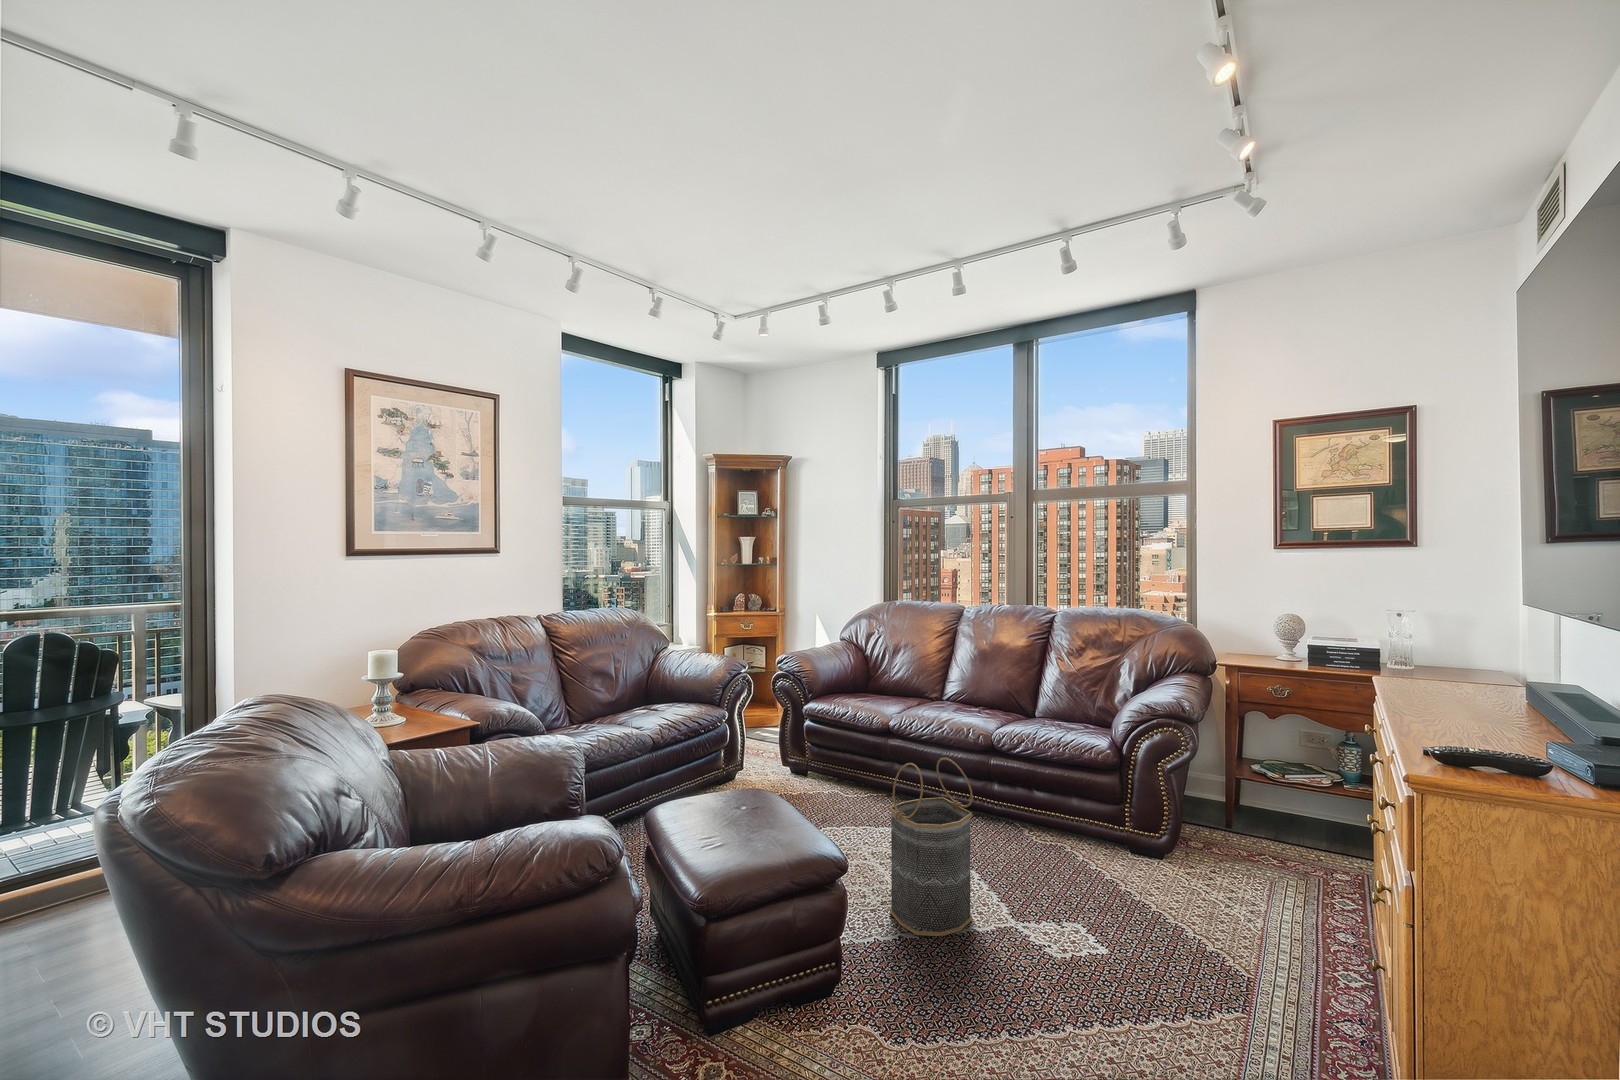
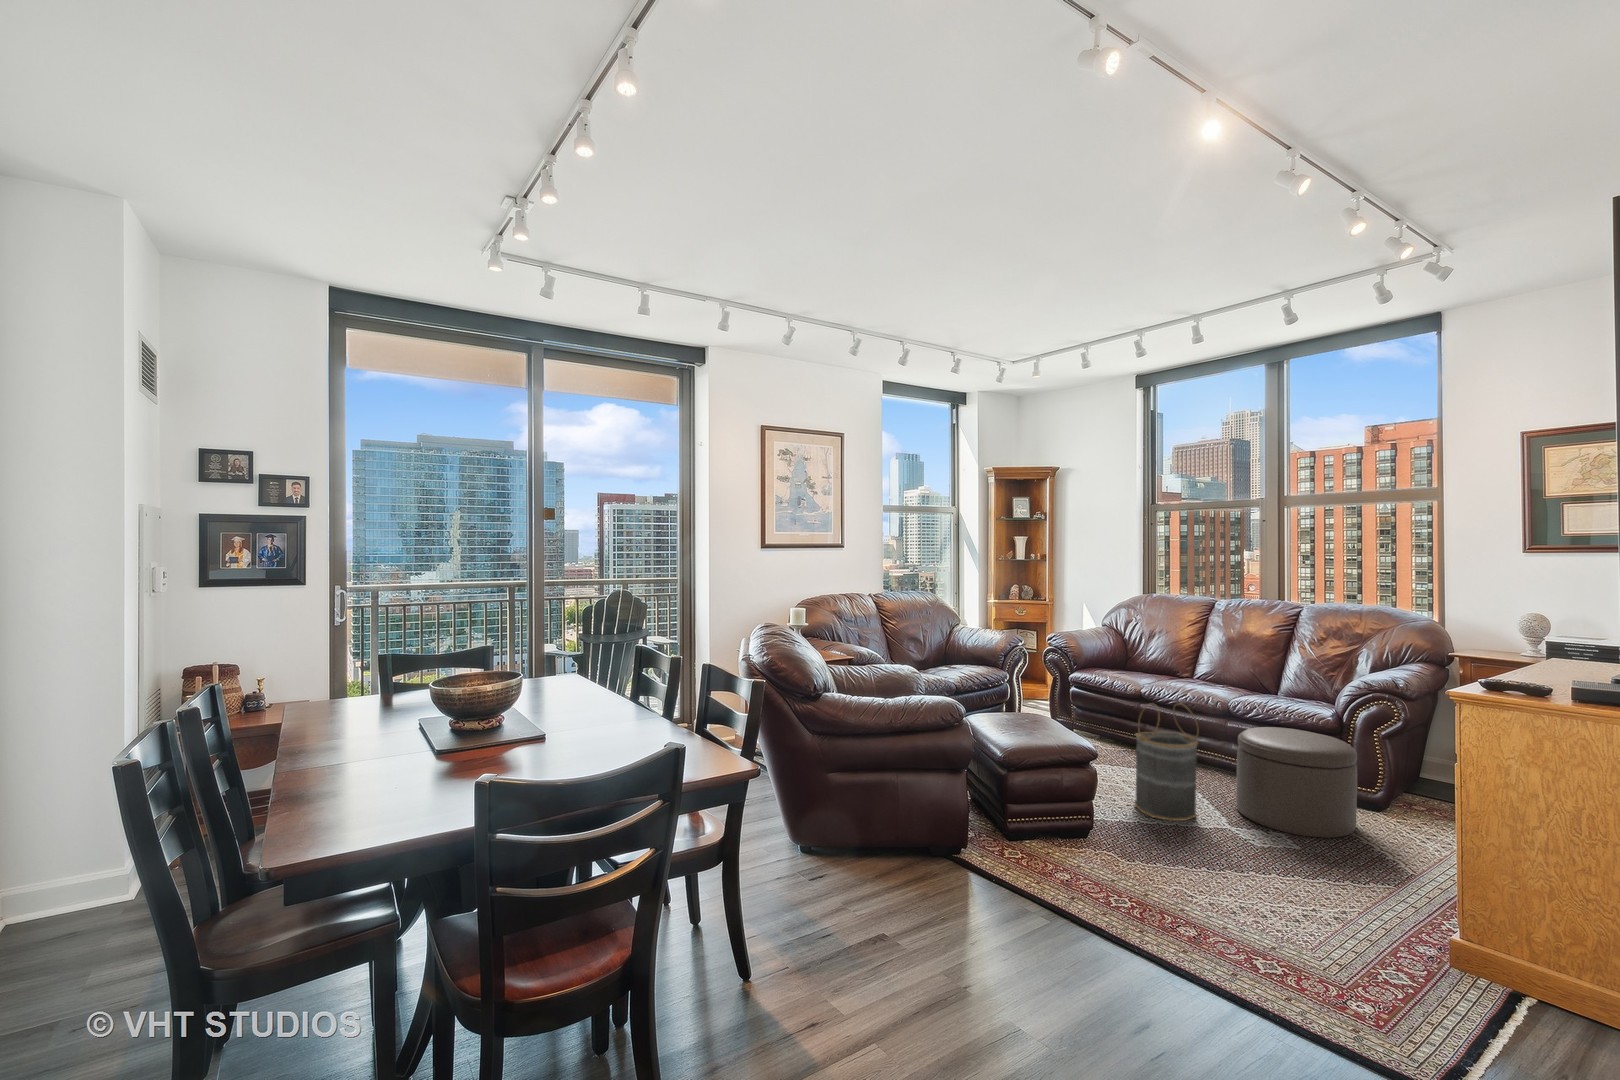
ottoman: none [1015,772,1158,932] -> present [1236,727,1357,838]

